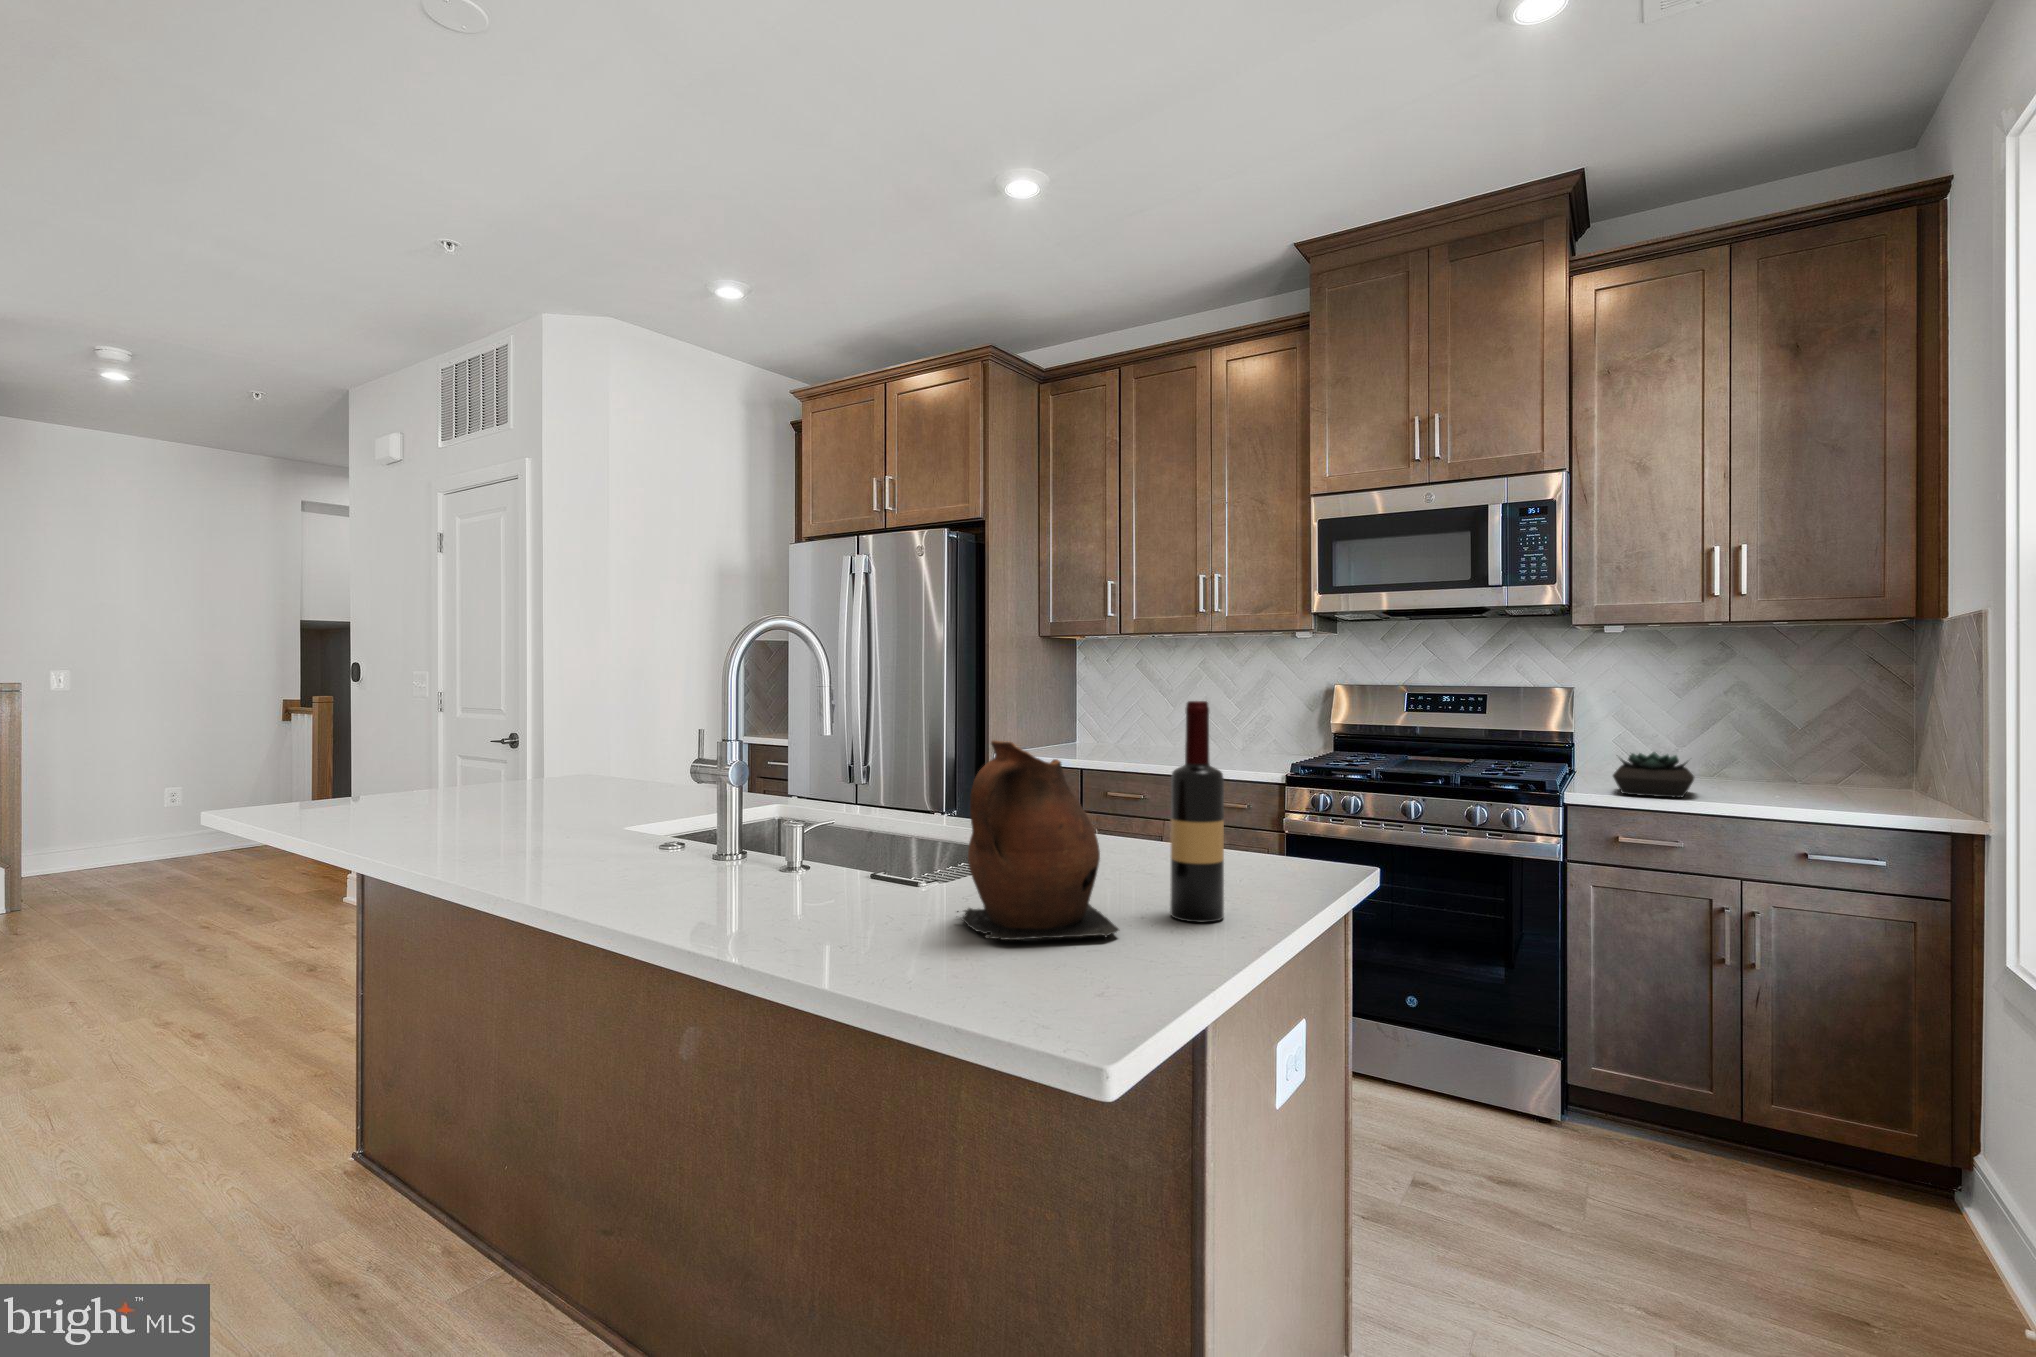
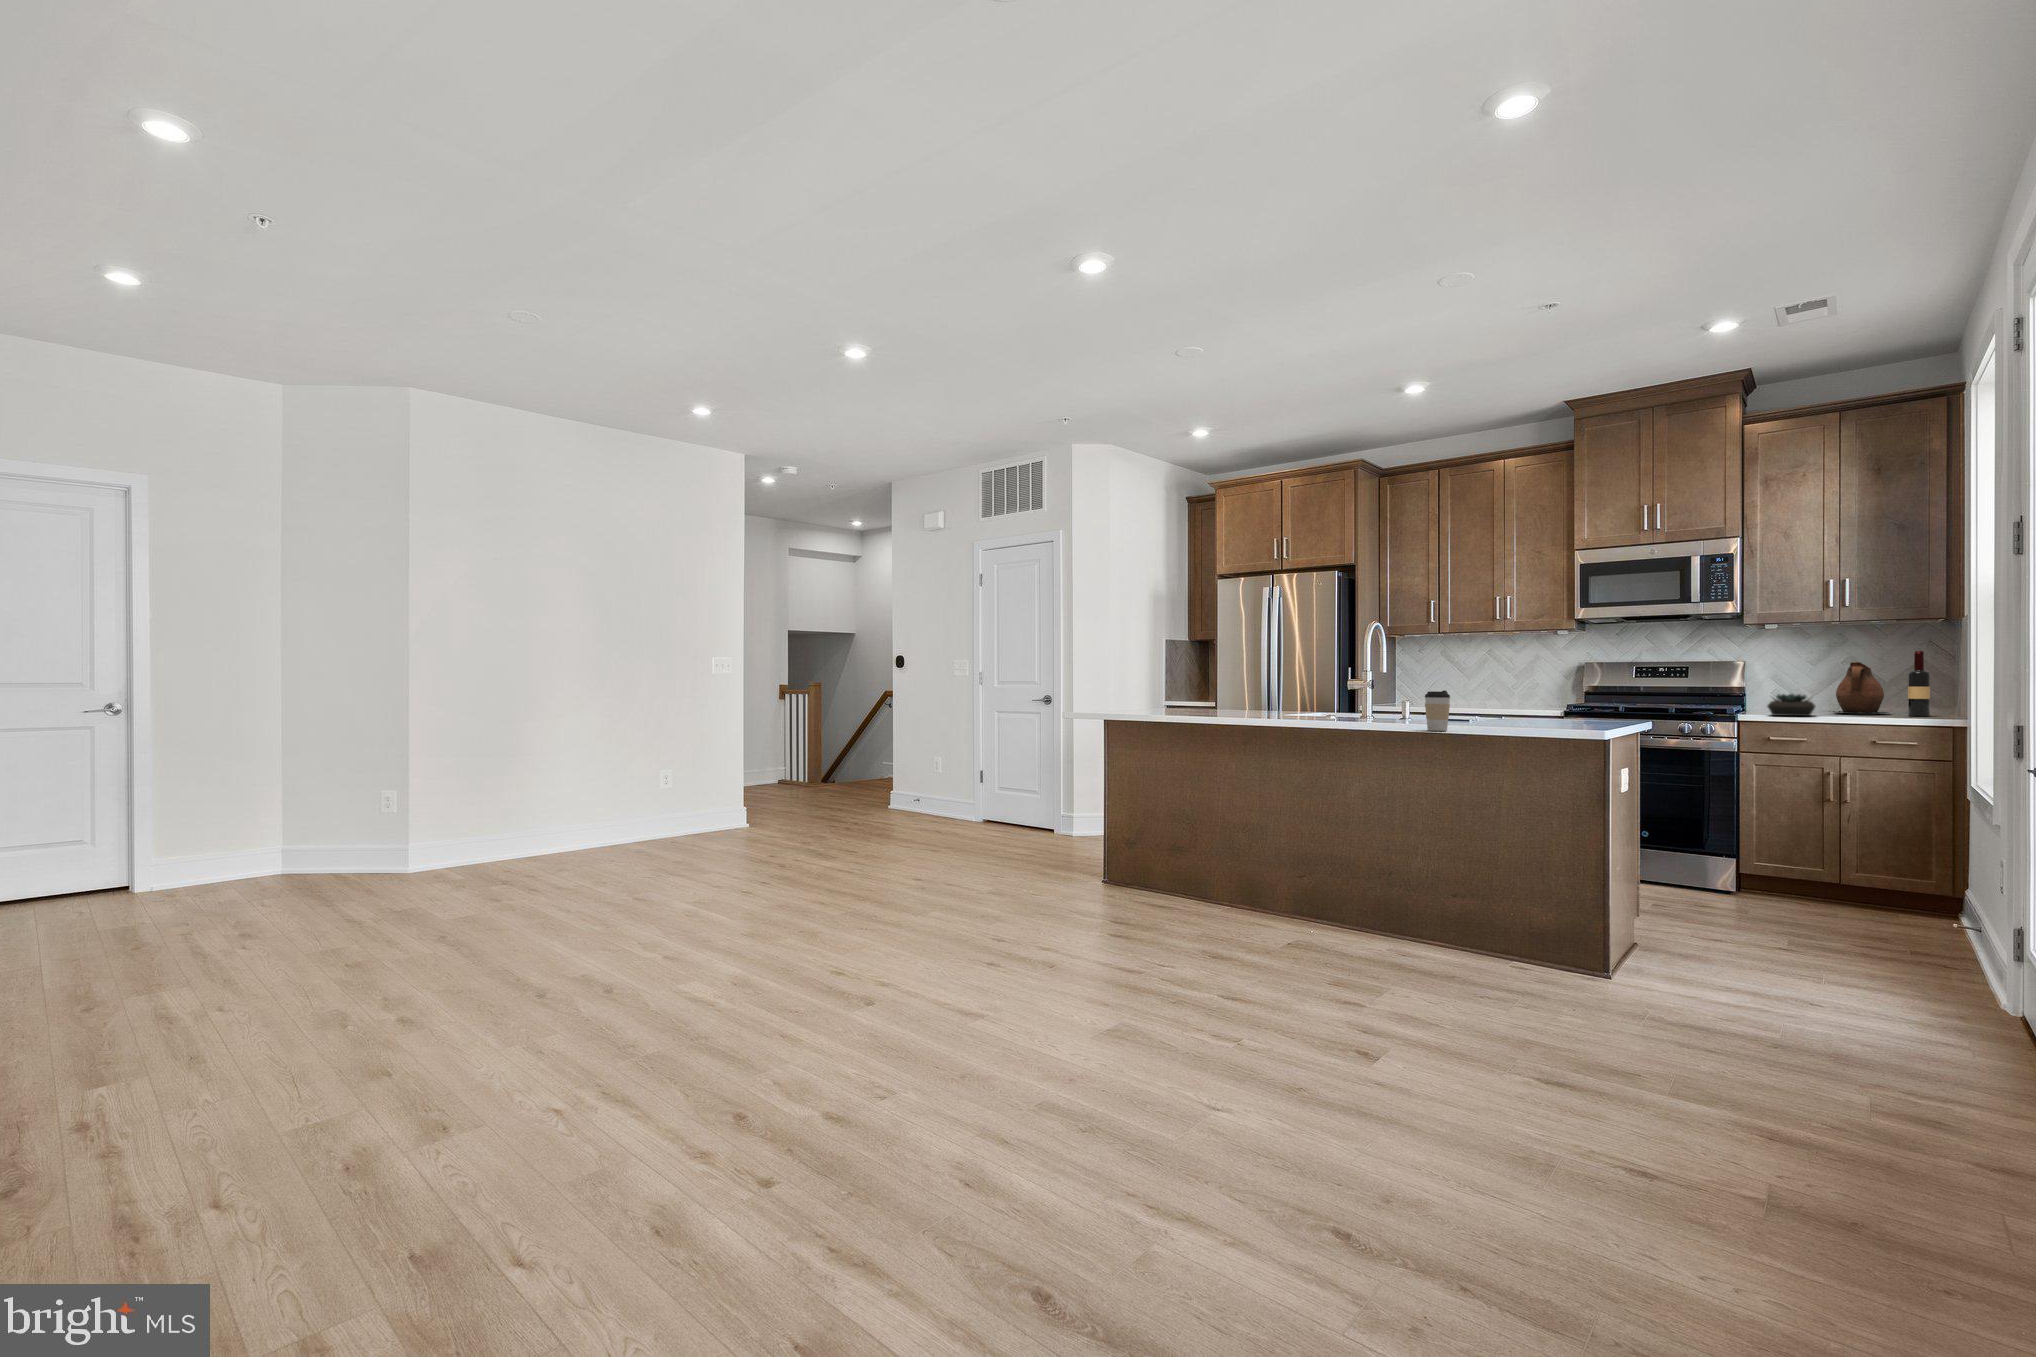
wine bottle: present [1170,701,1224,922] -> present [1908,651,1930,716]
ceramic pitcher: present [957,741,1119,940] -> present [1833,662,1888,713]
coffee cup: none [749,815,820,938] -> present [1425,690,1450,731]

